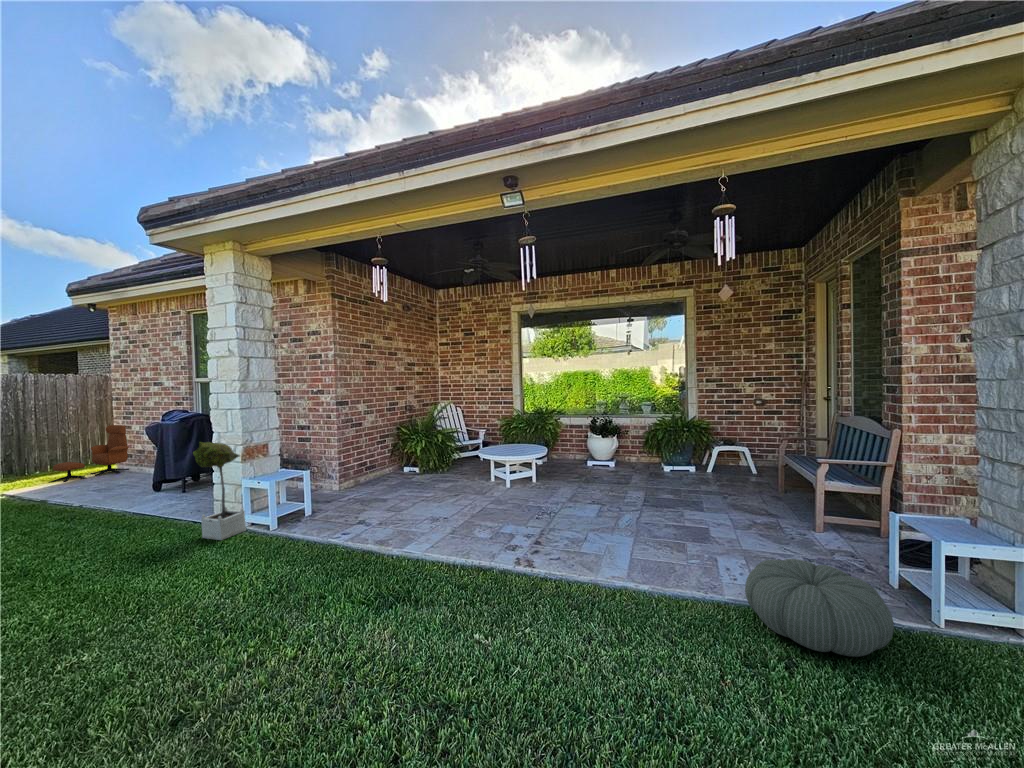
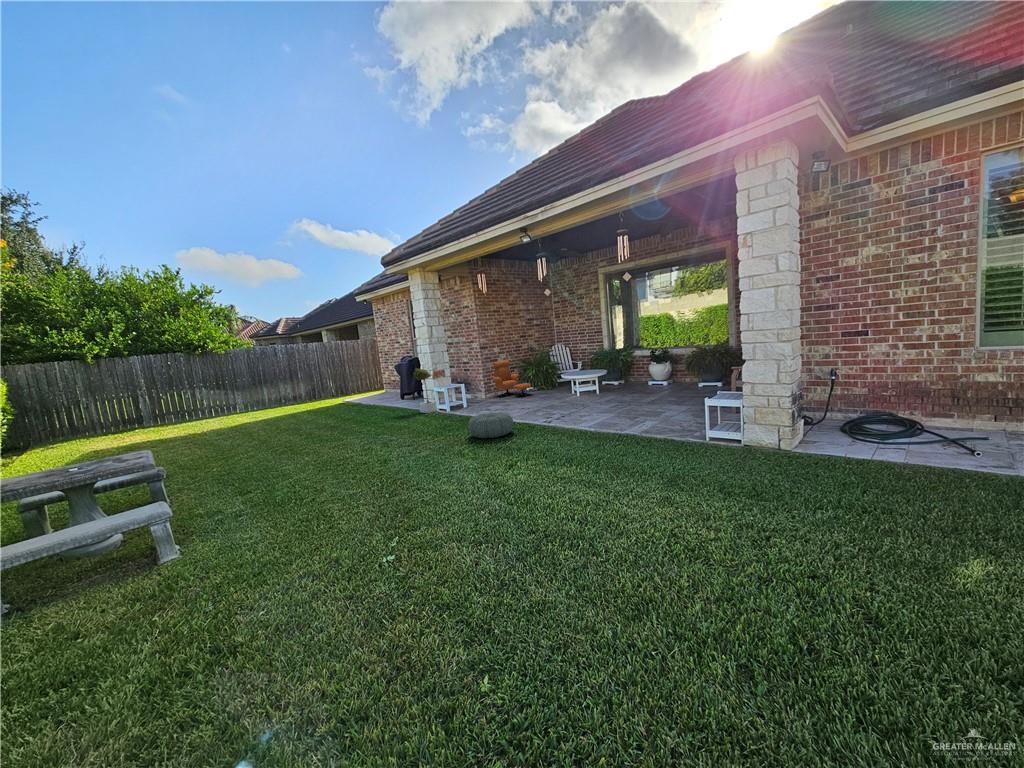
lounge chair: present [49,425,129,483] -> present [493,360,533,397]
pouf: present [745,559,894,657] -> present [468,412,514,438]

